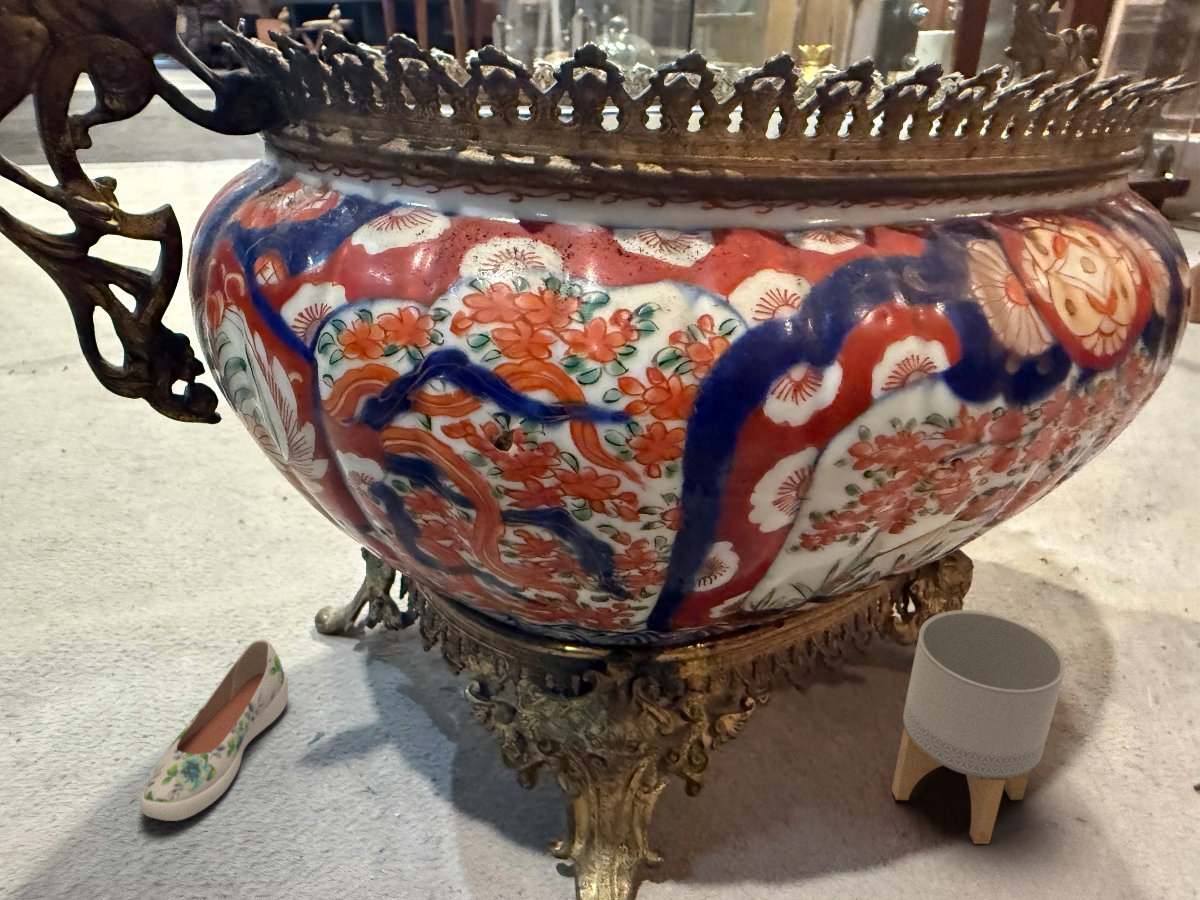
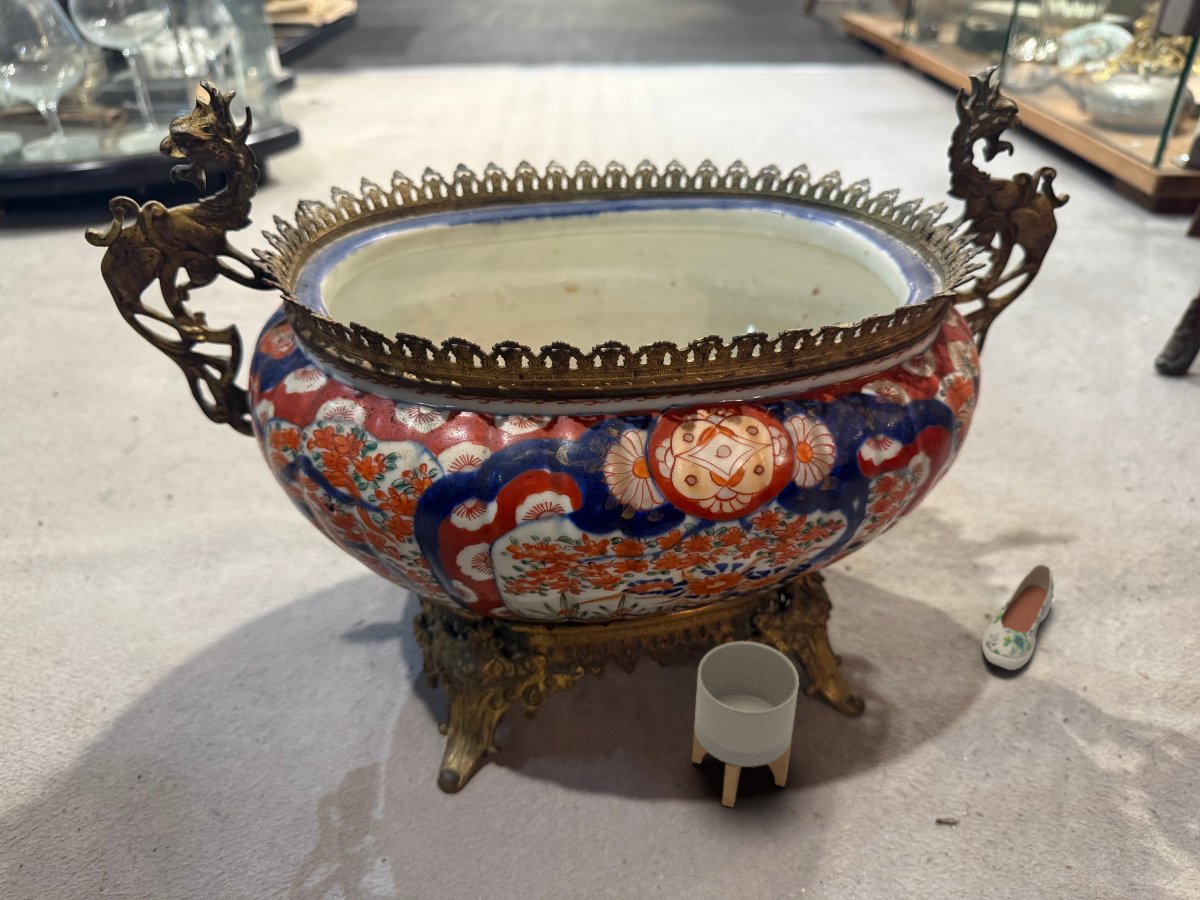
shoe: present [140,639,288,821] -> present [982,564,1054,670]

